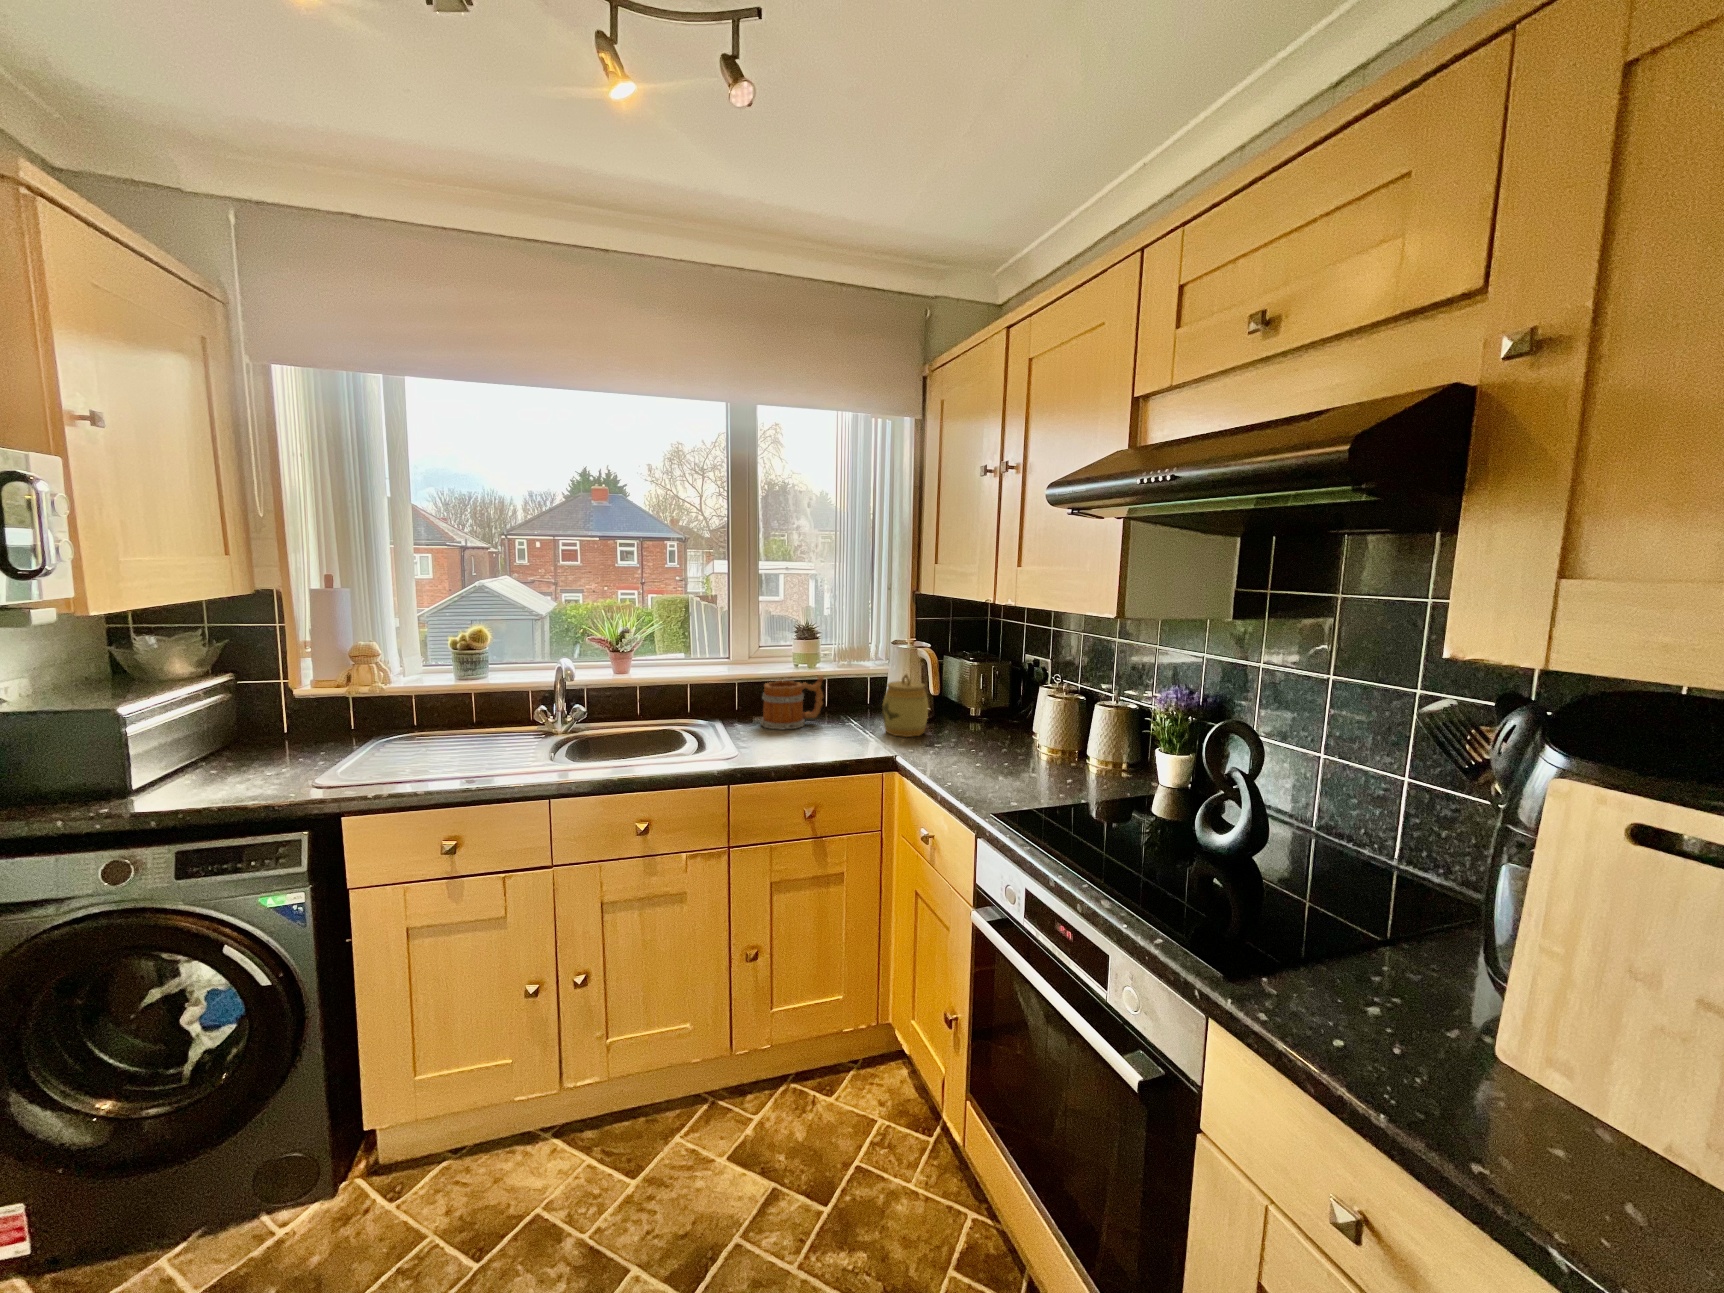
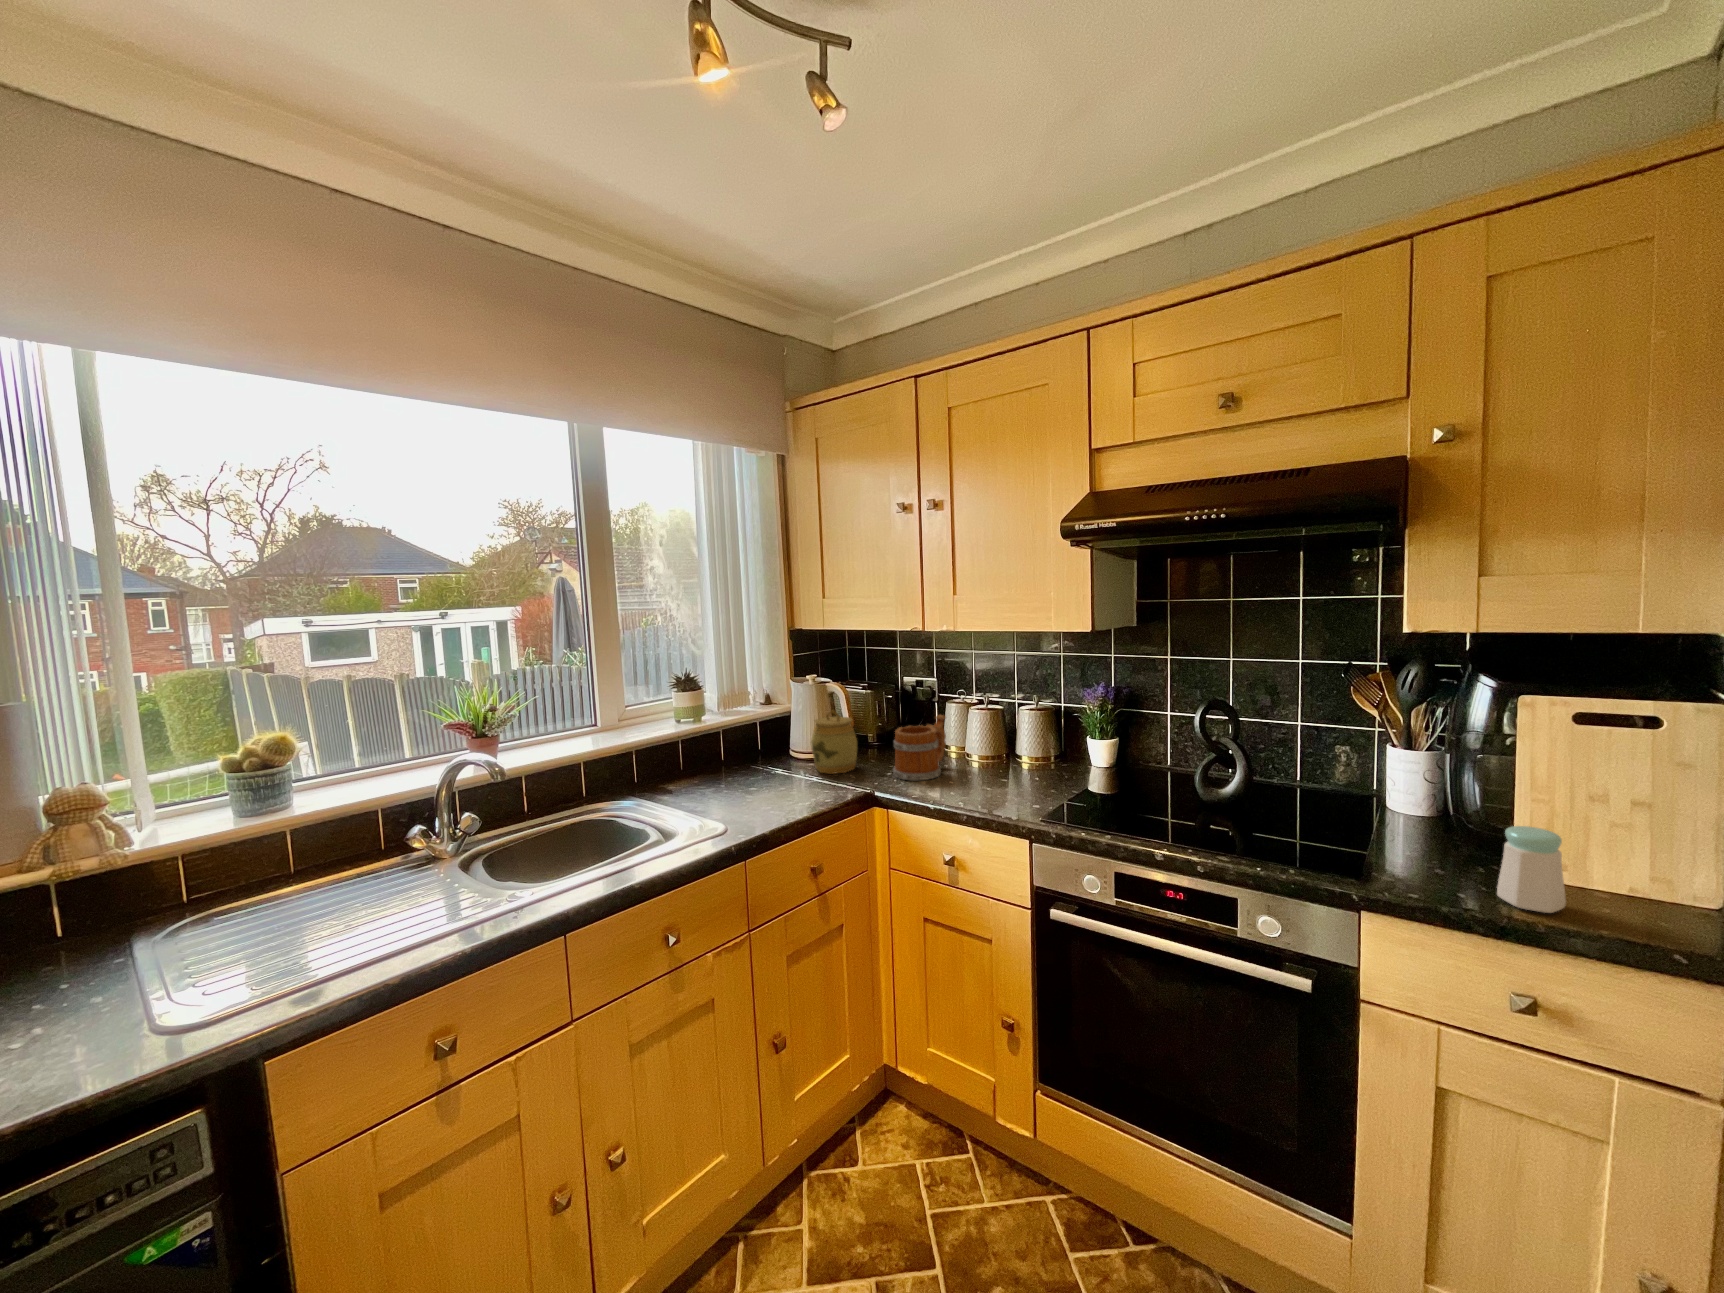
mug: present [761,675,824,729] -> present [893,715,946,780]
salt shaker: none [1407,964,1508,1113] -> present [1497,826,1566,913]

